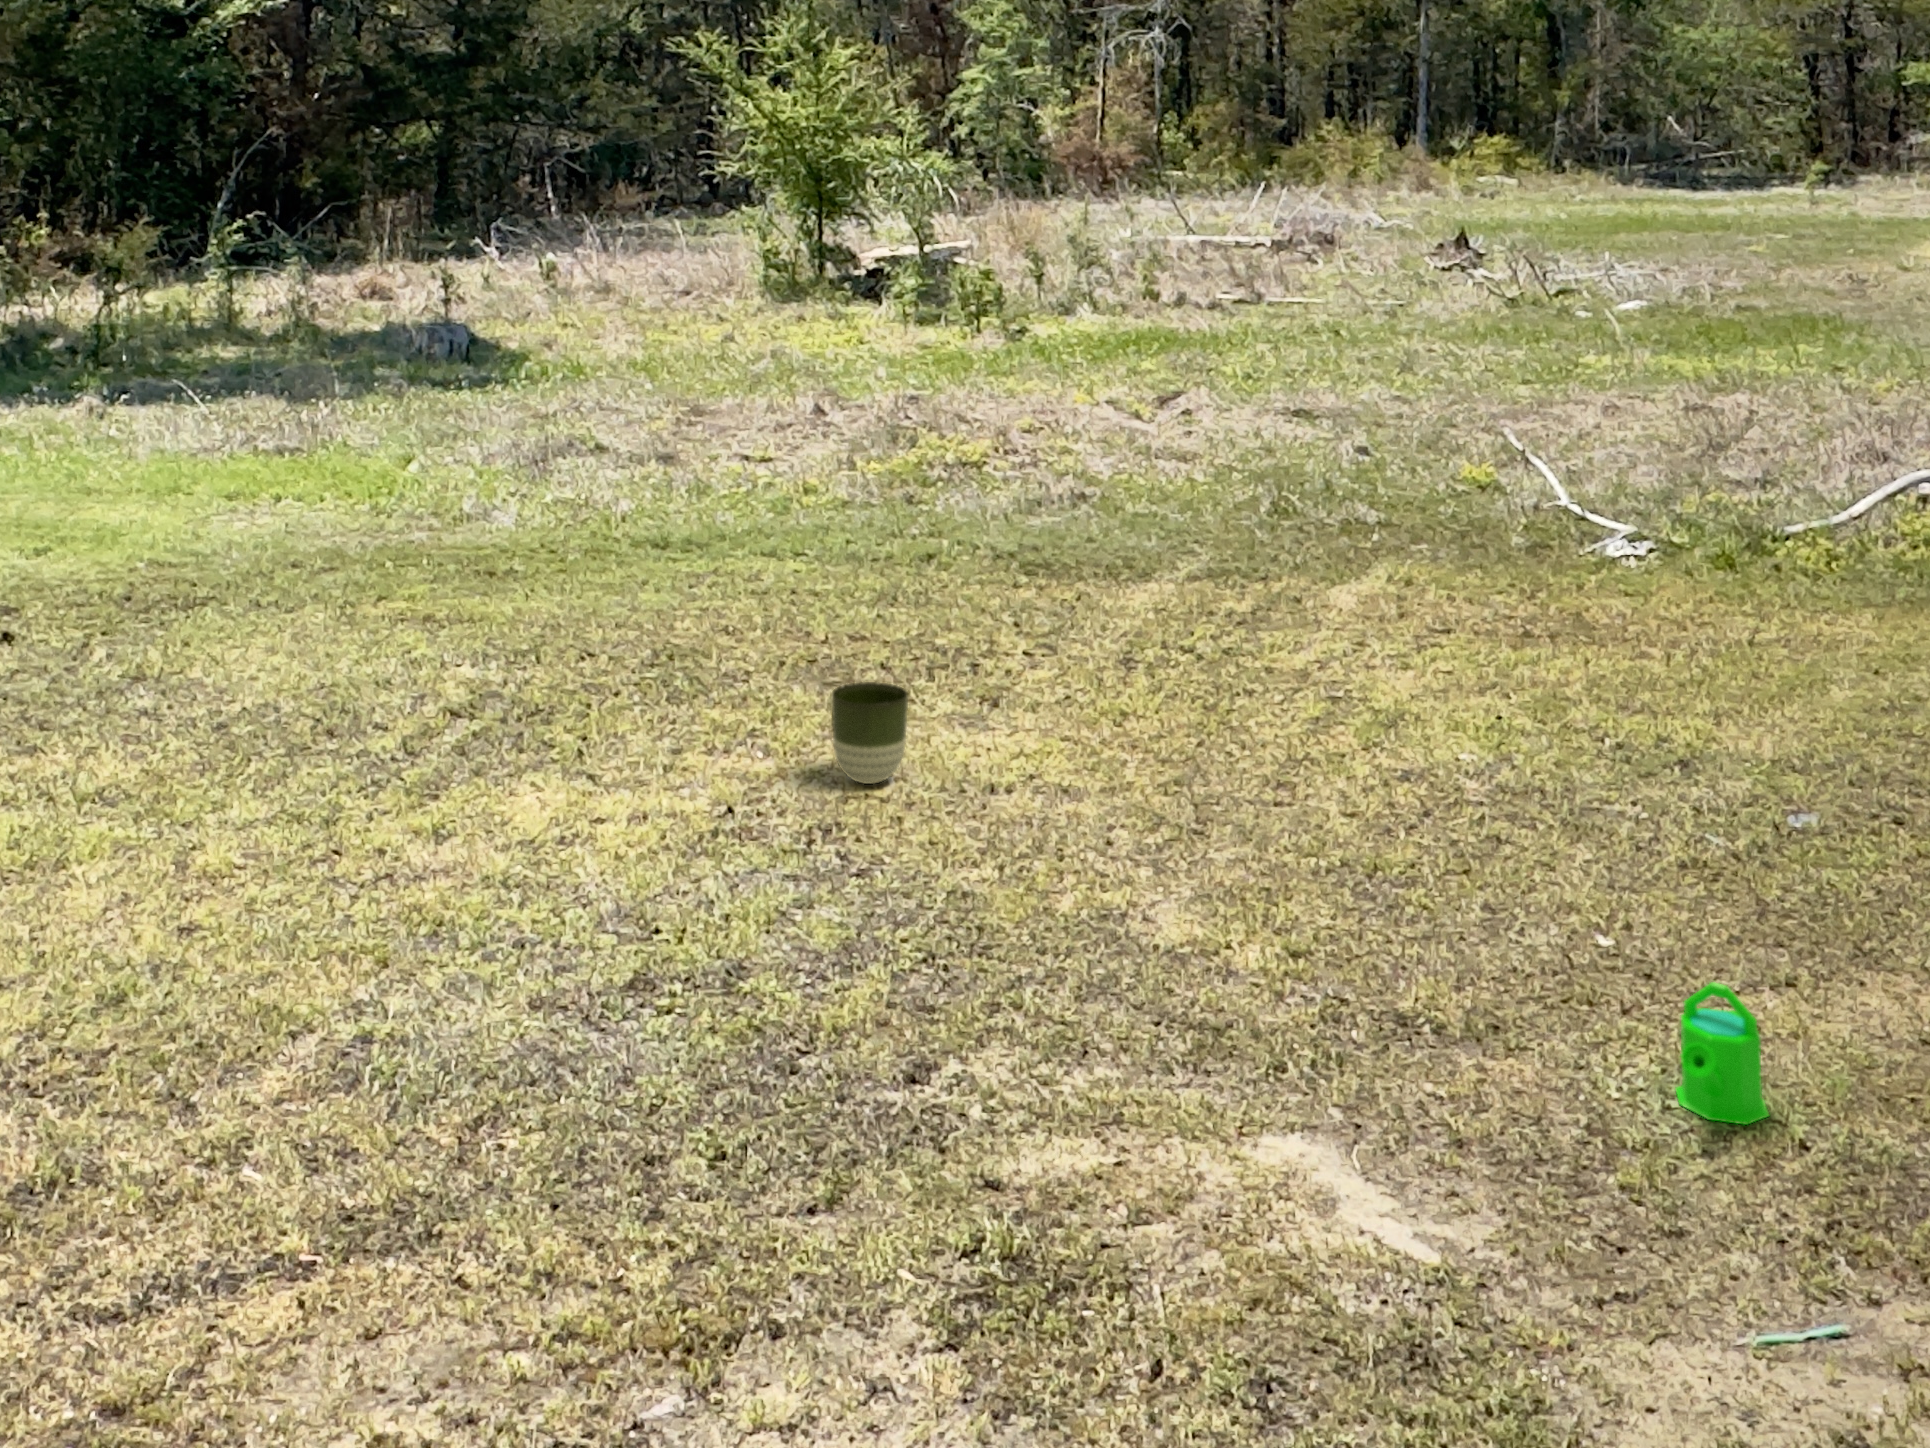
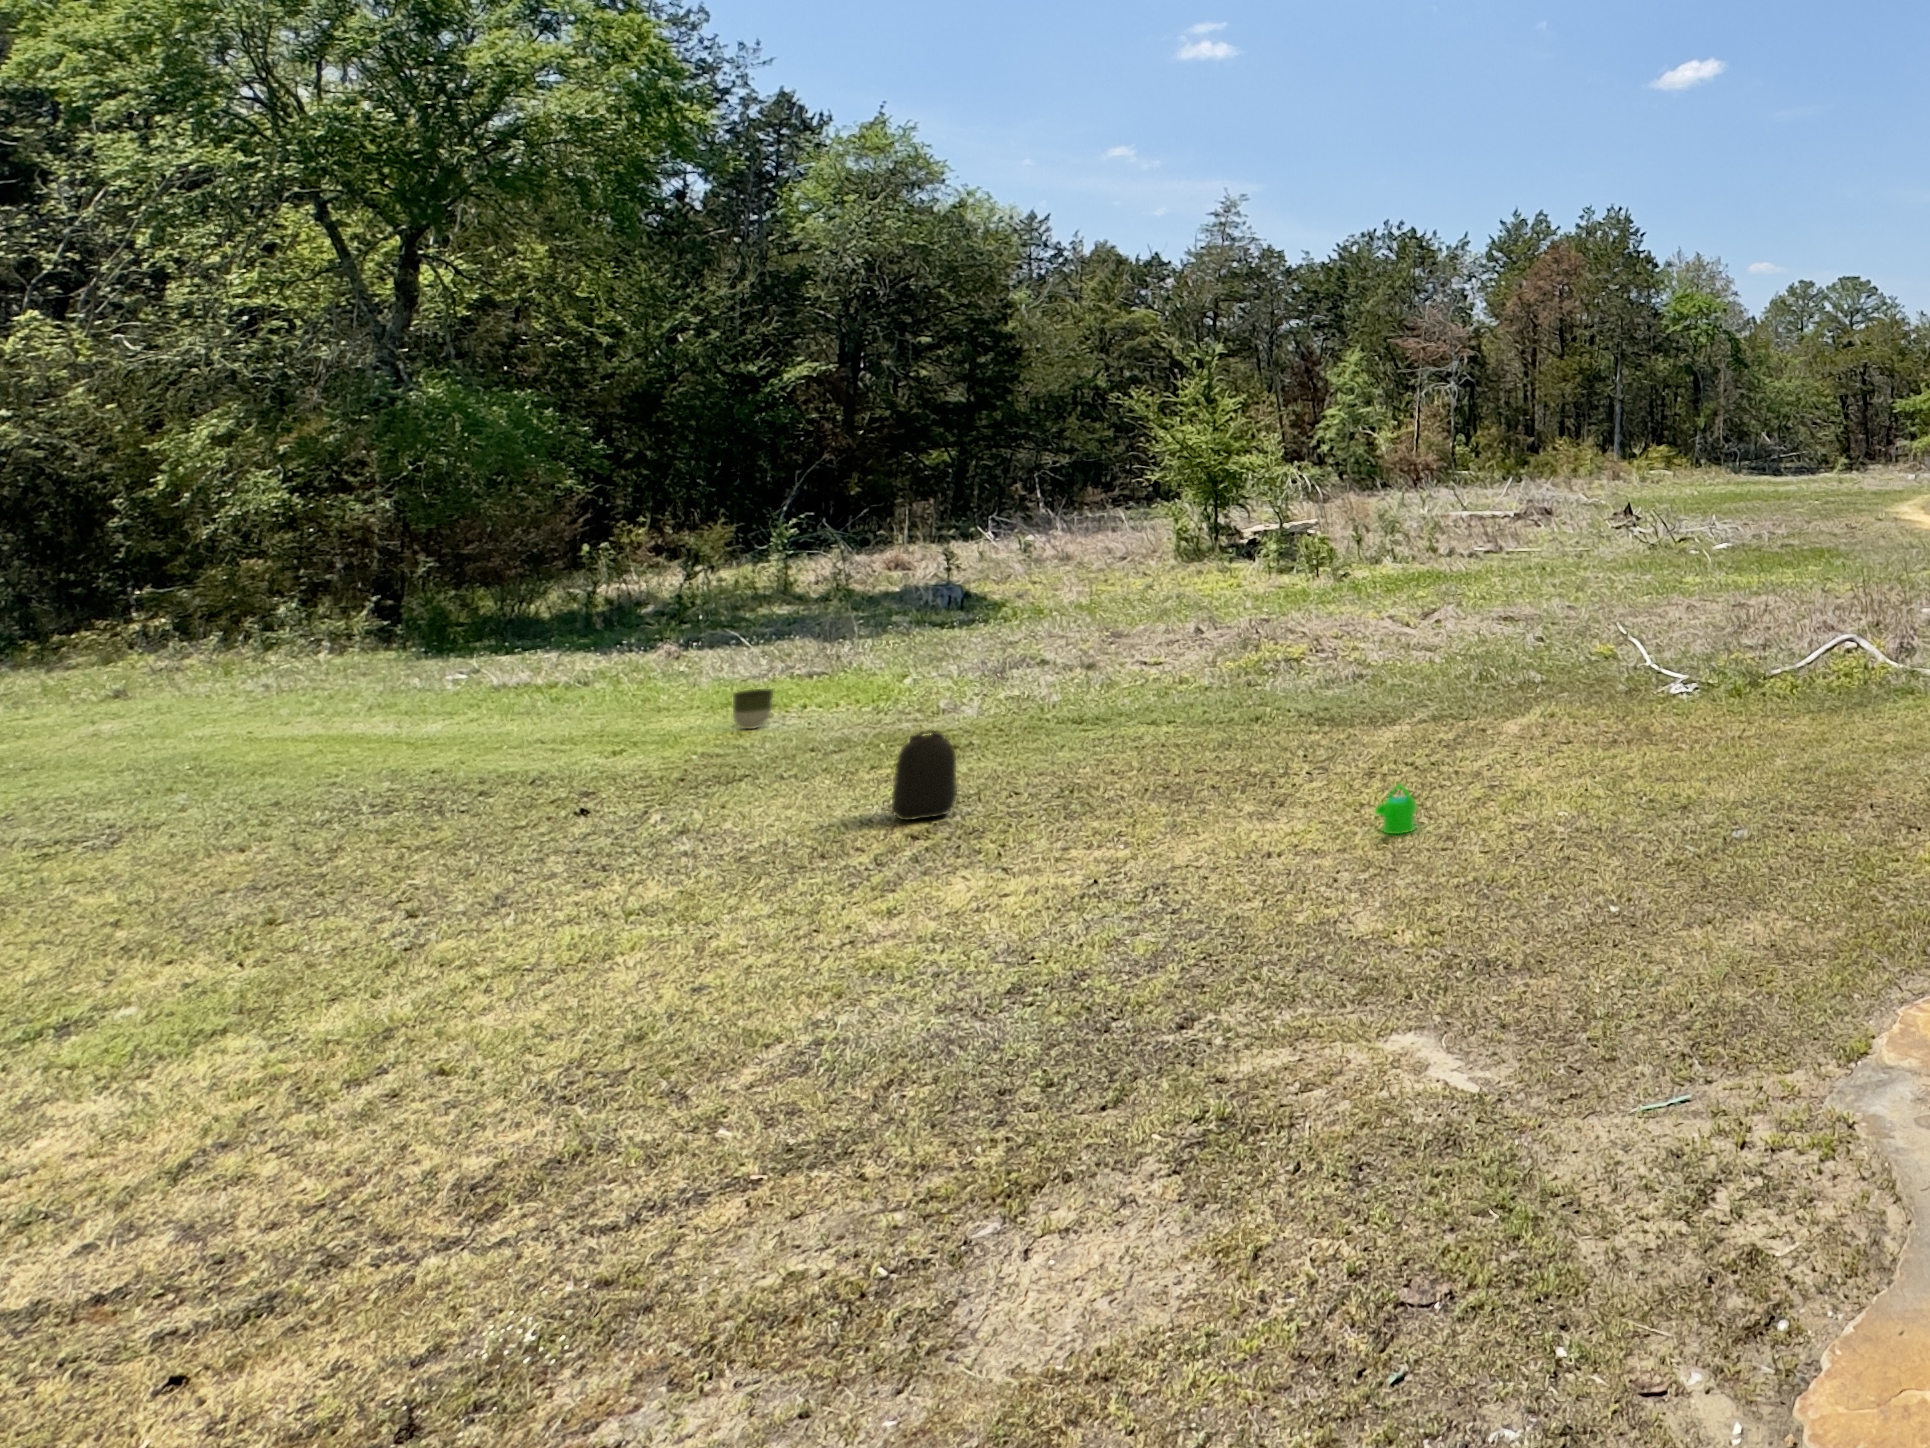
planter: present [831,682,908,784] -> present [733,689,773,729]
backpack: none [512,715,636,919] -> present [892,731,957,820]

